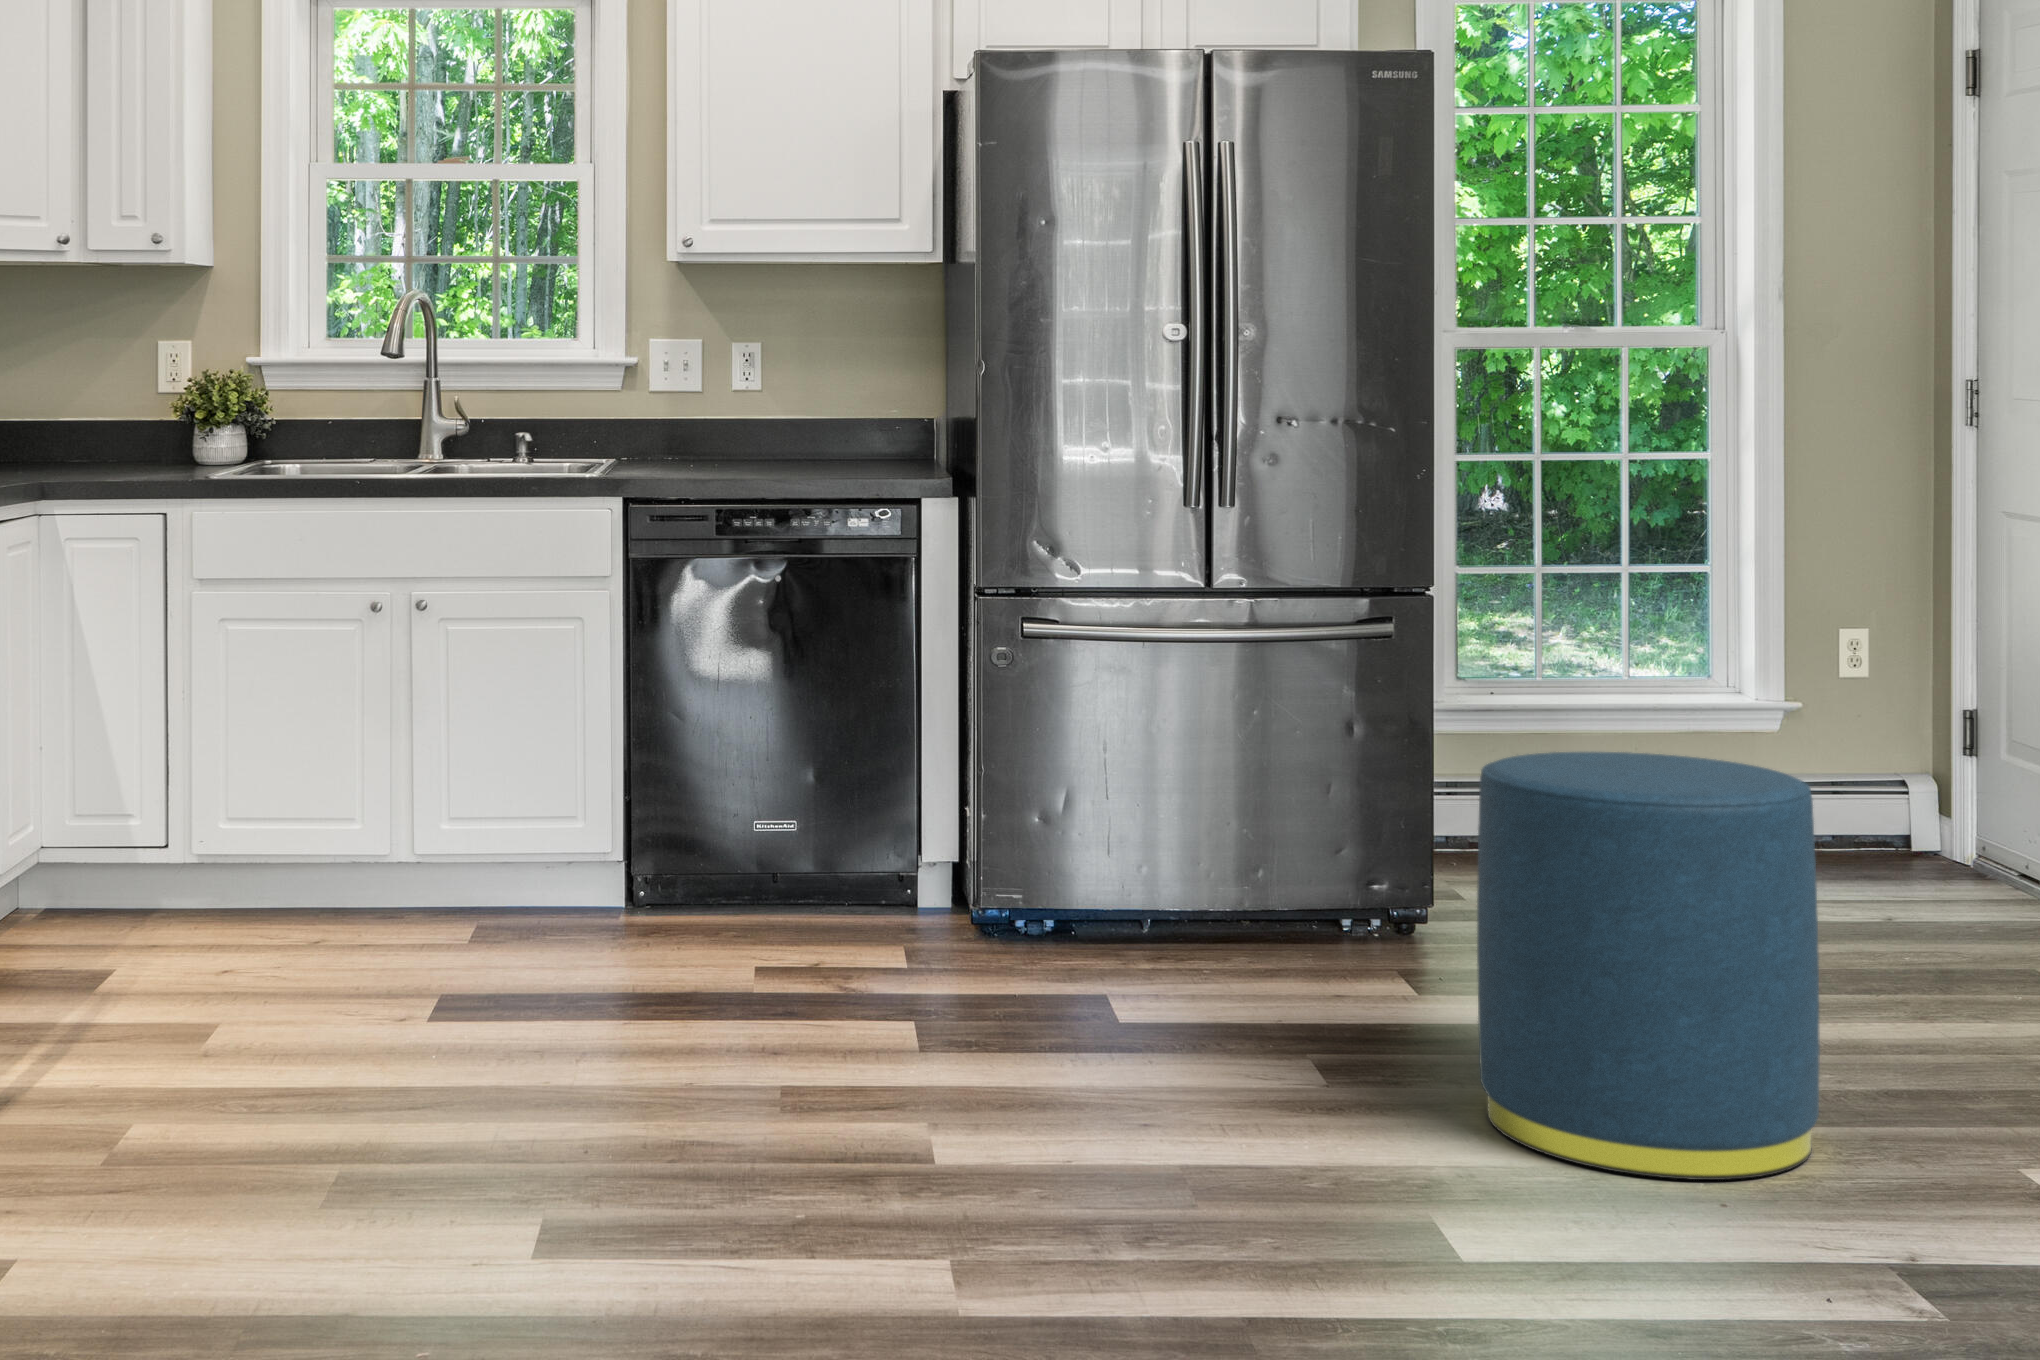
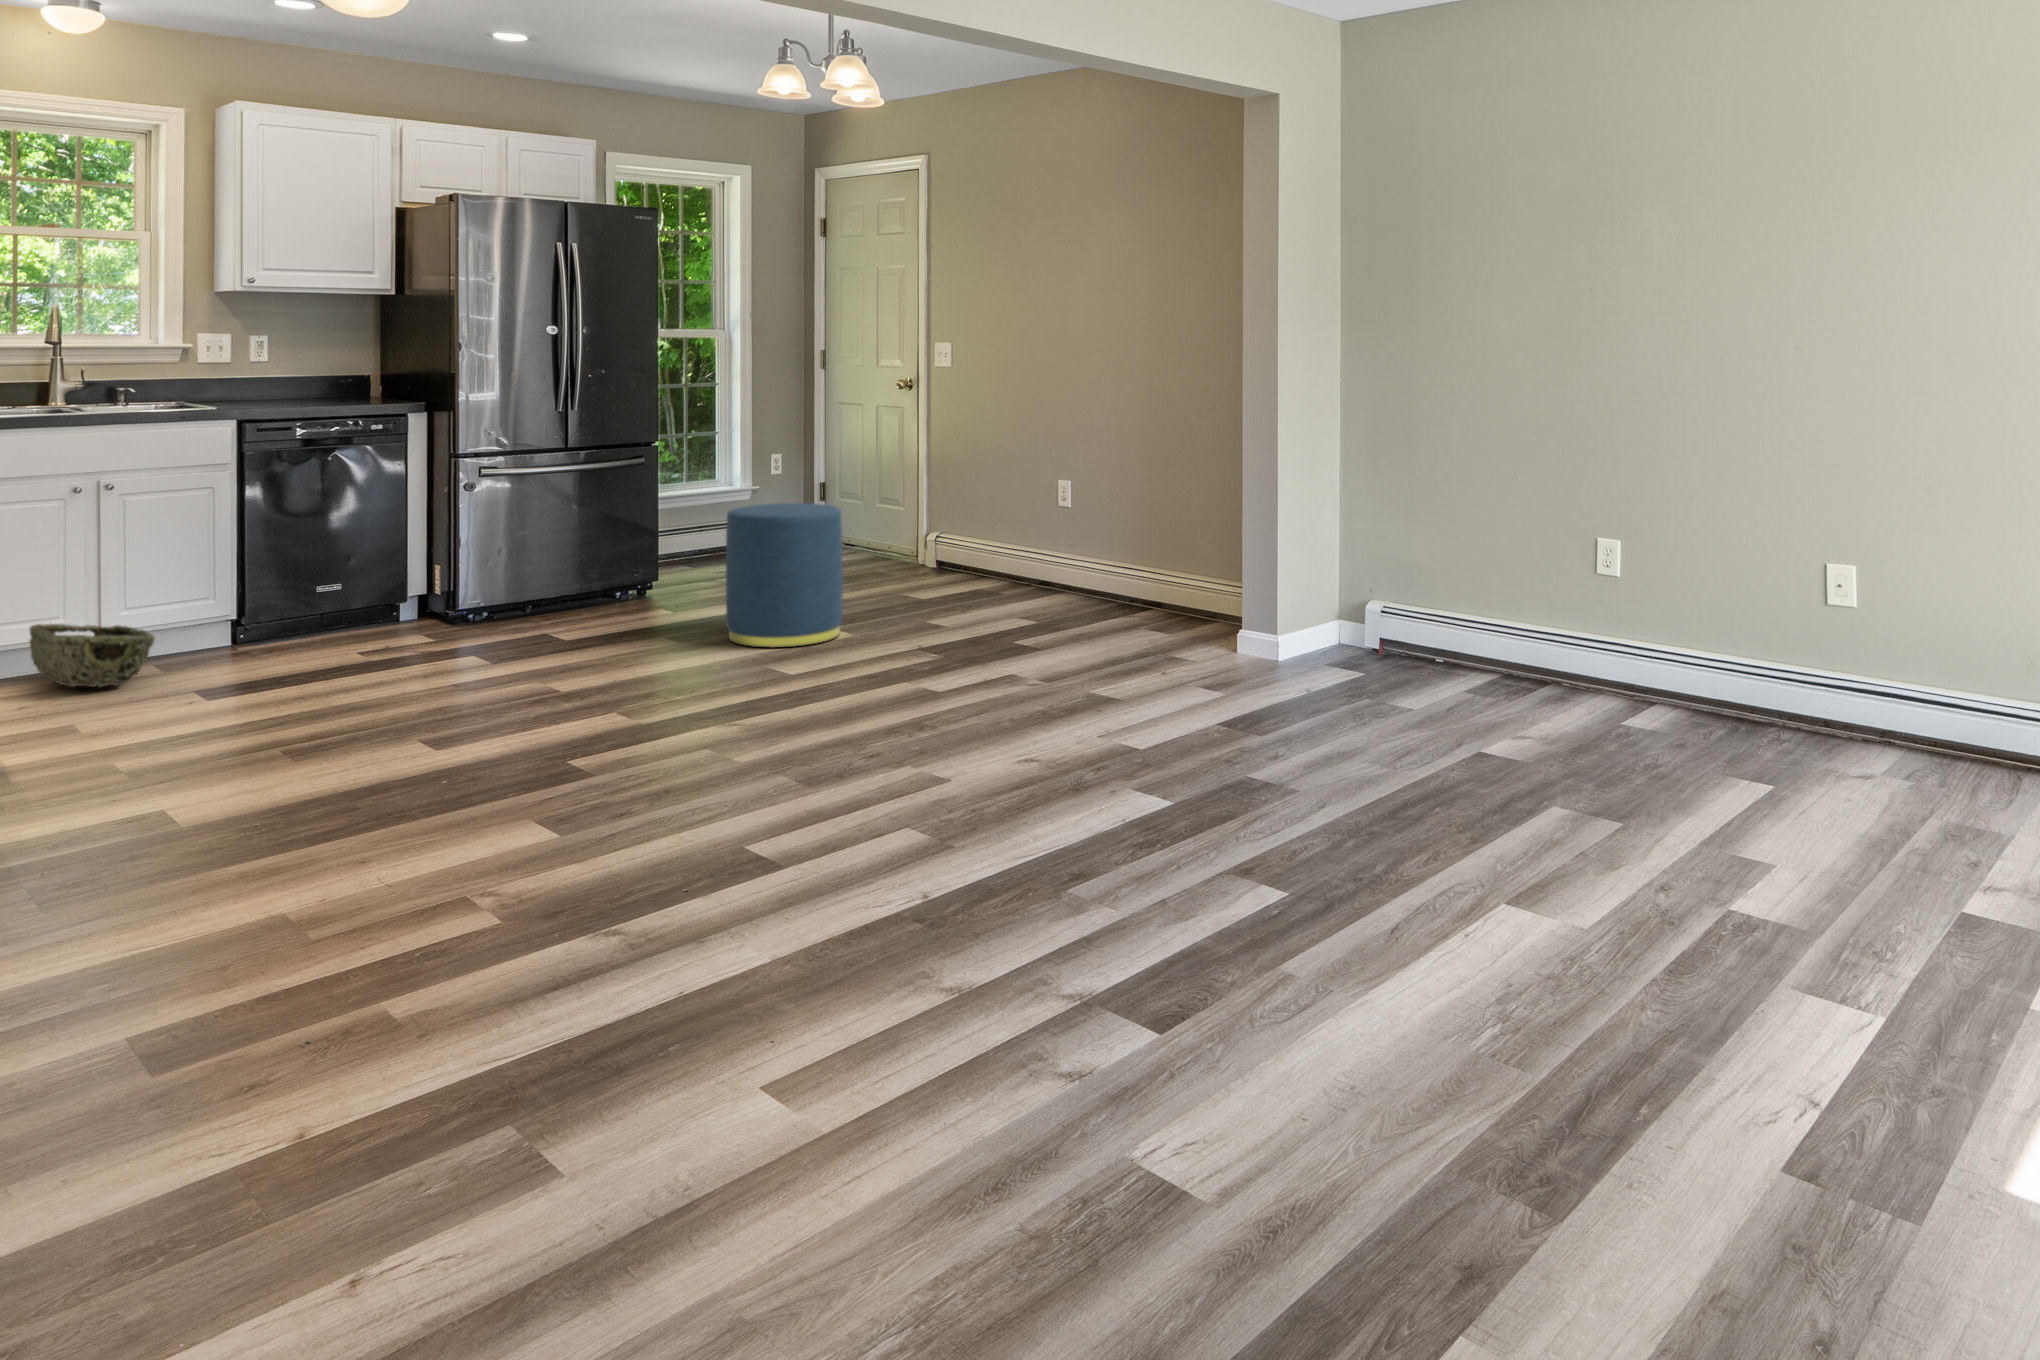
woven basket: none [241,829,419,965] -> present [29,624,155,688]

